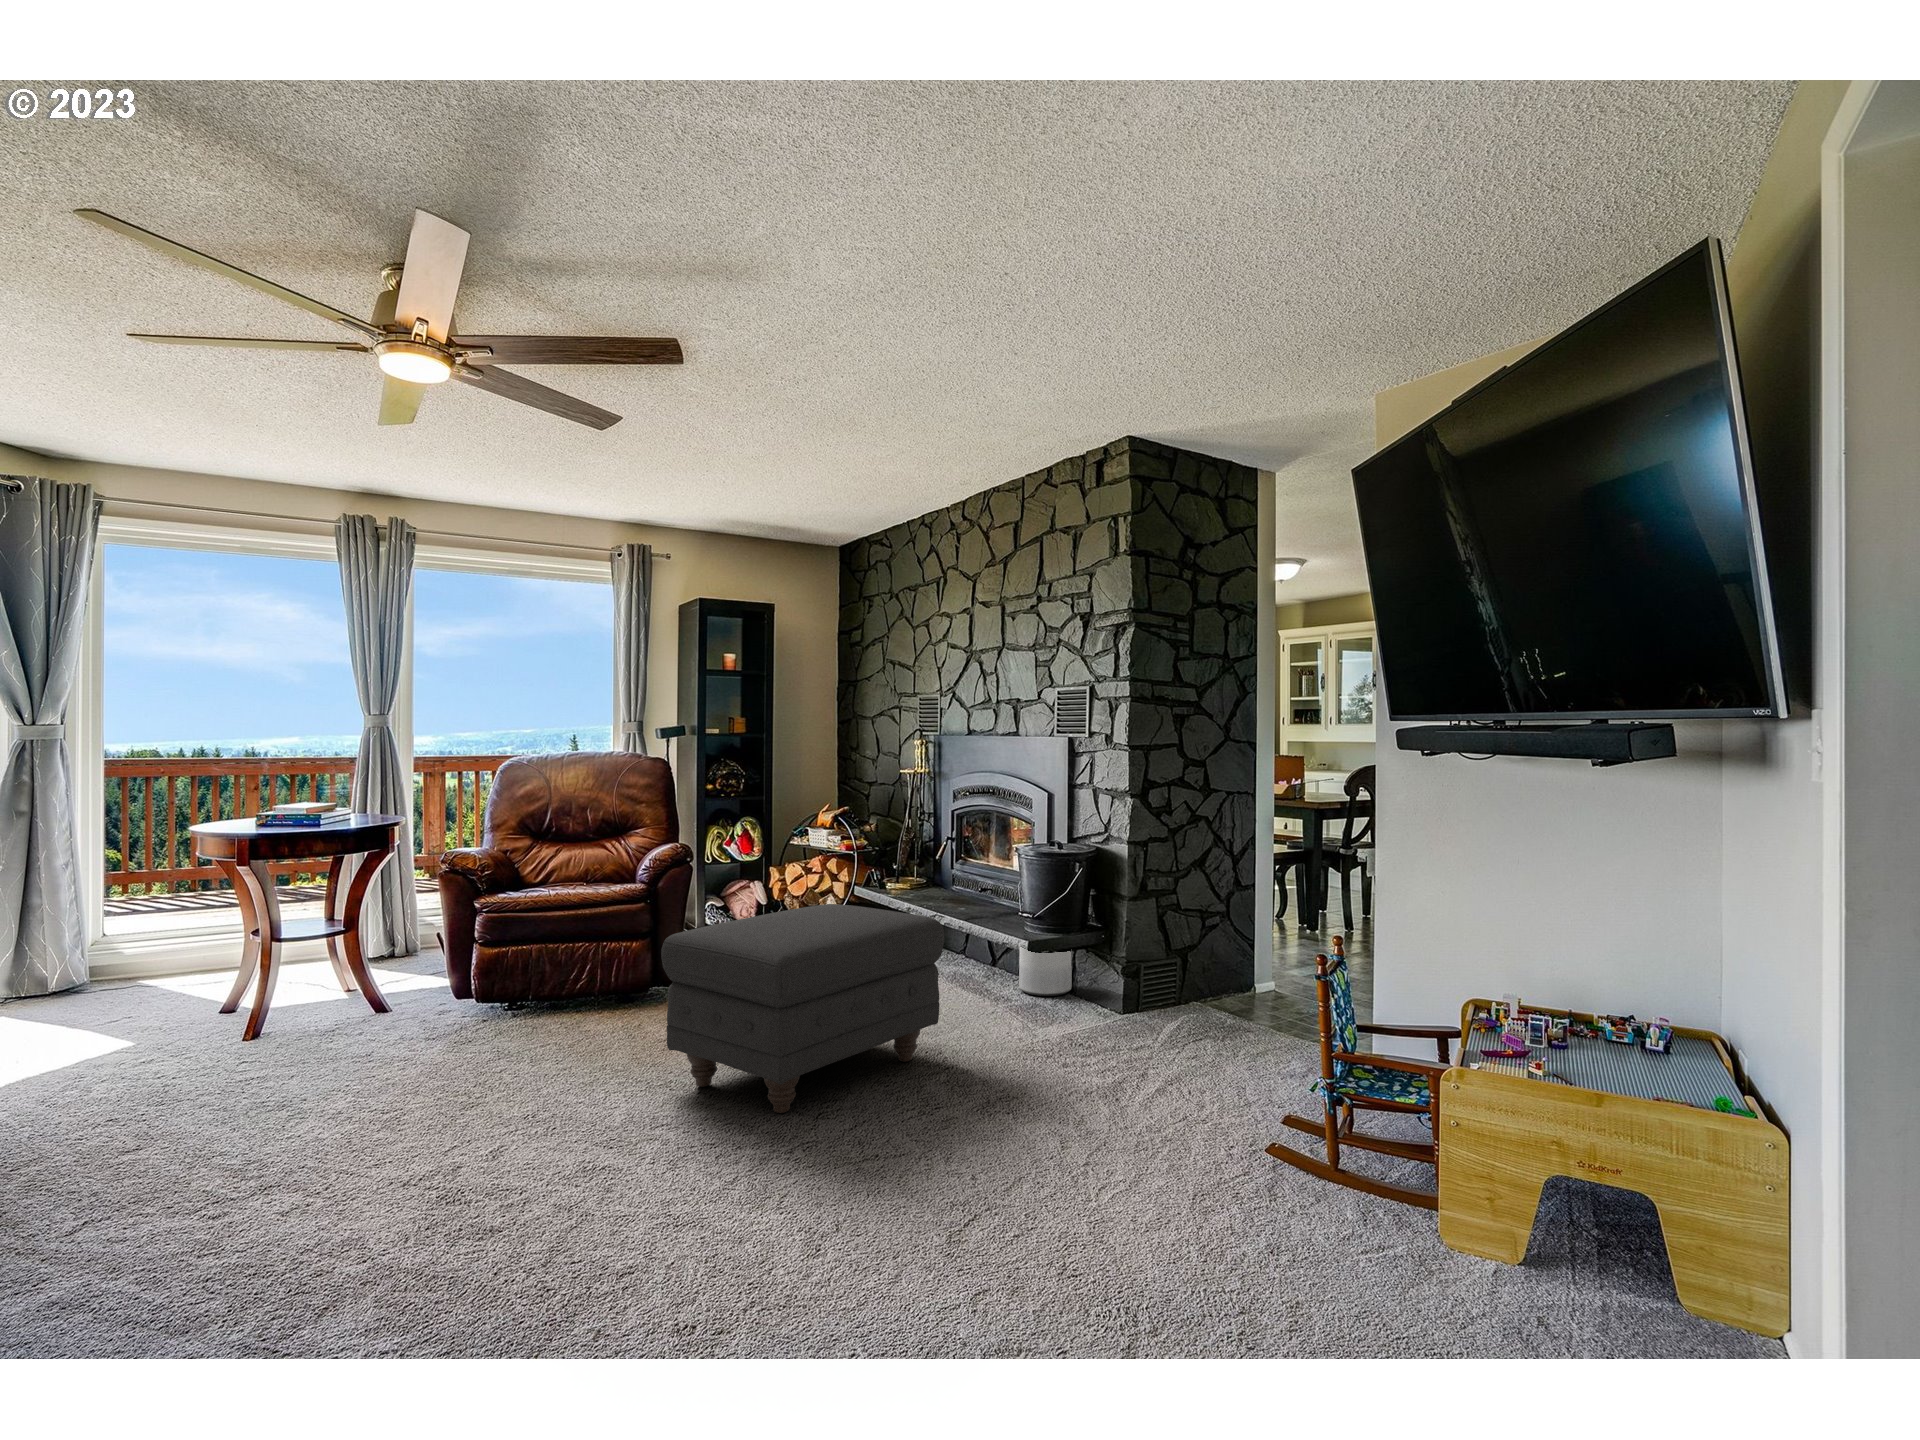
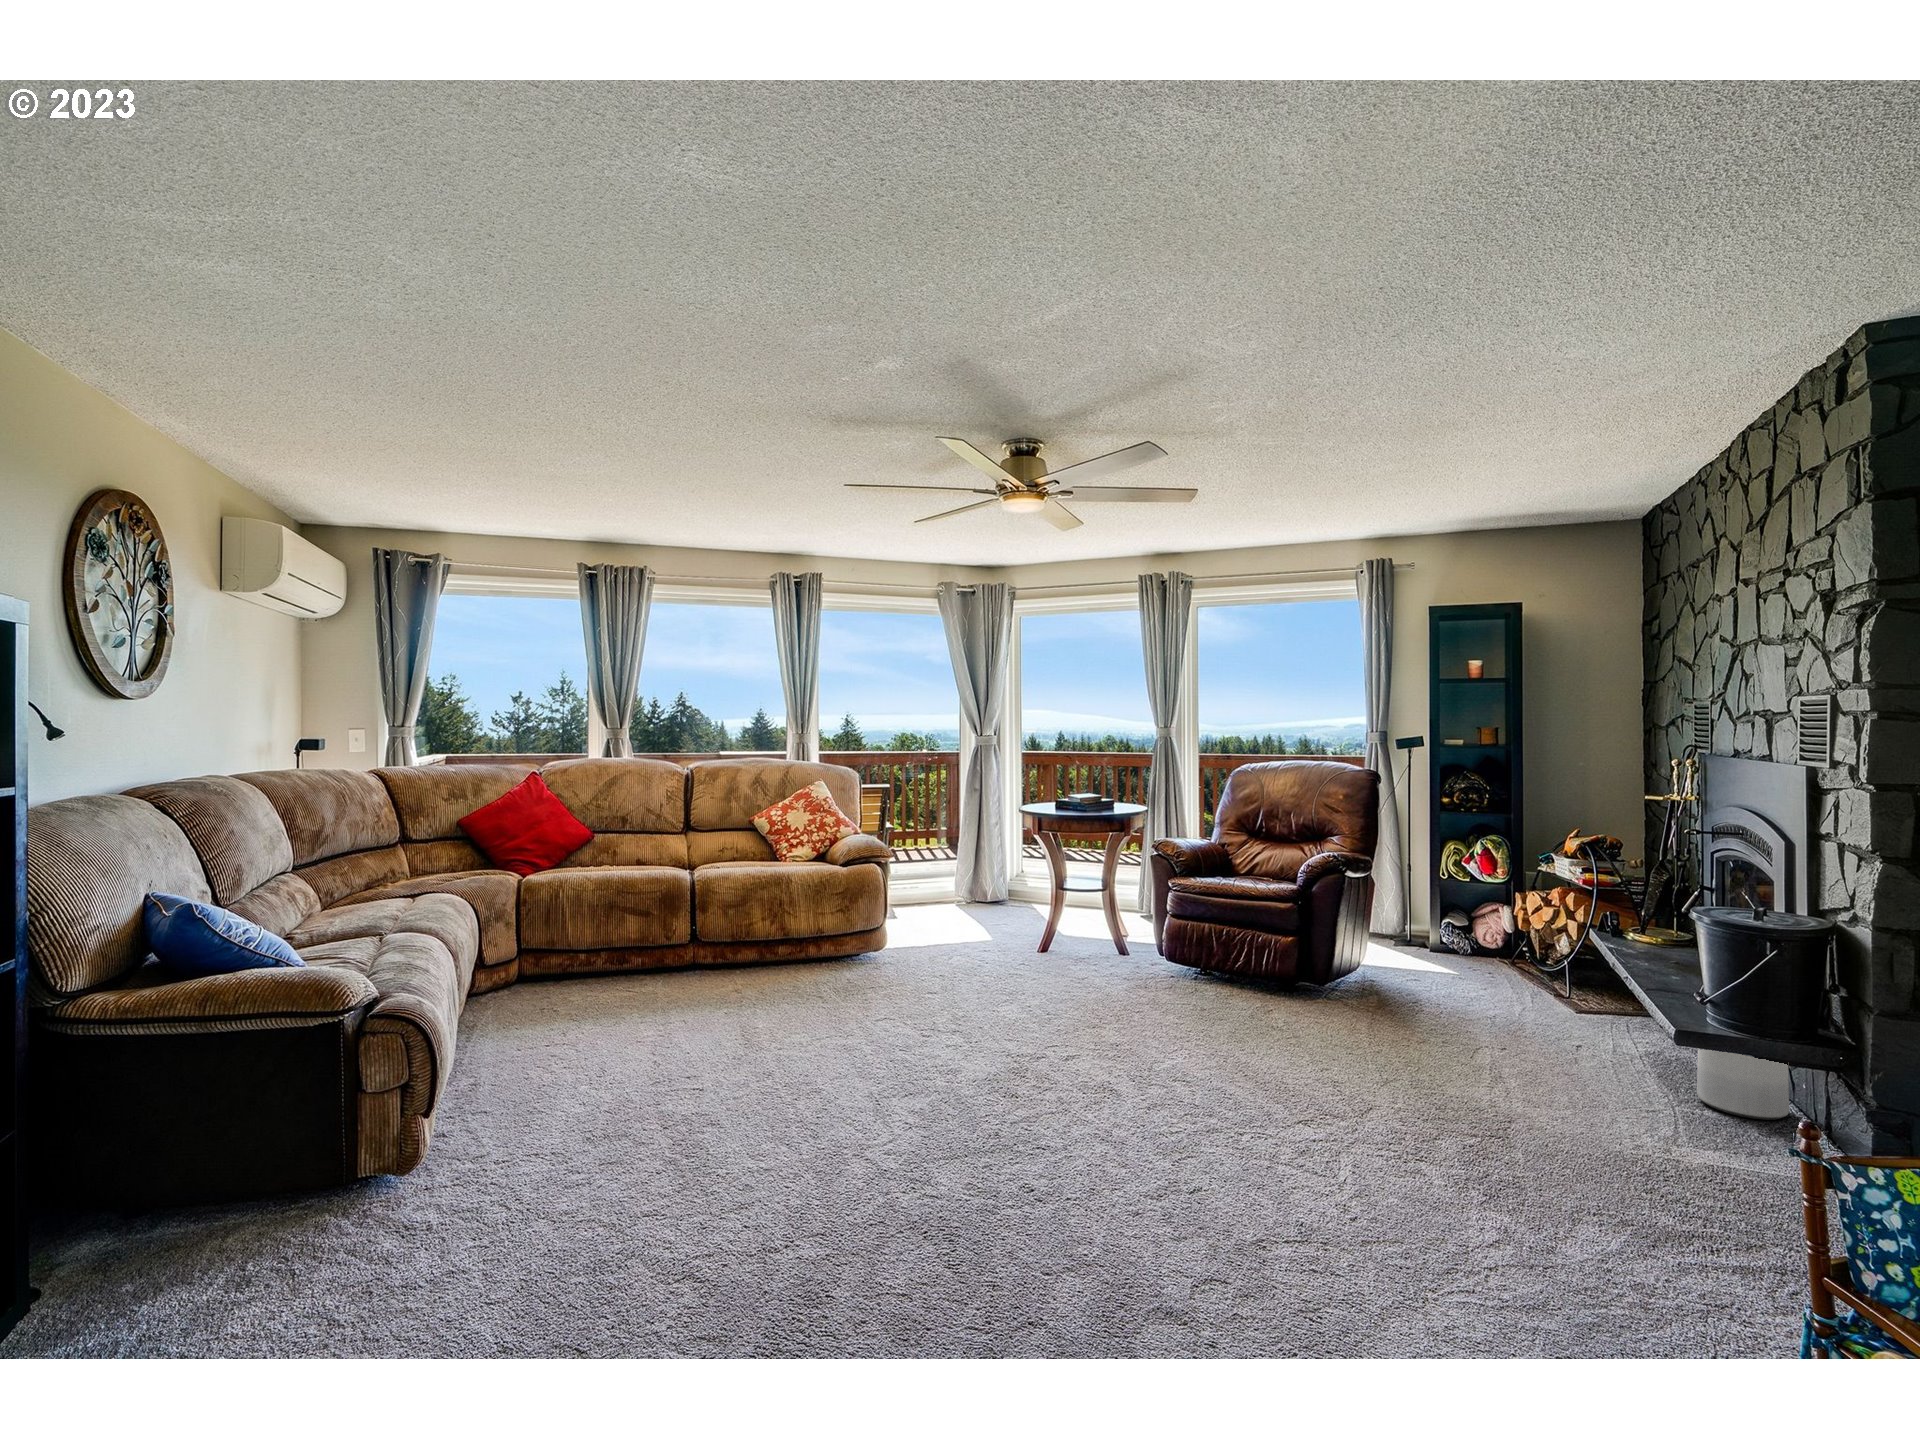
ottoman: present [661,904,944,1113] -> none [1183,926,1456,1109]

